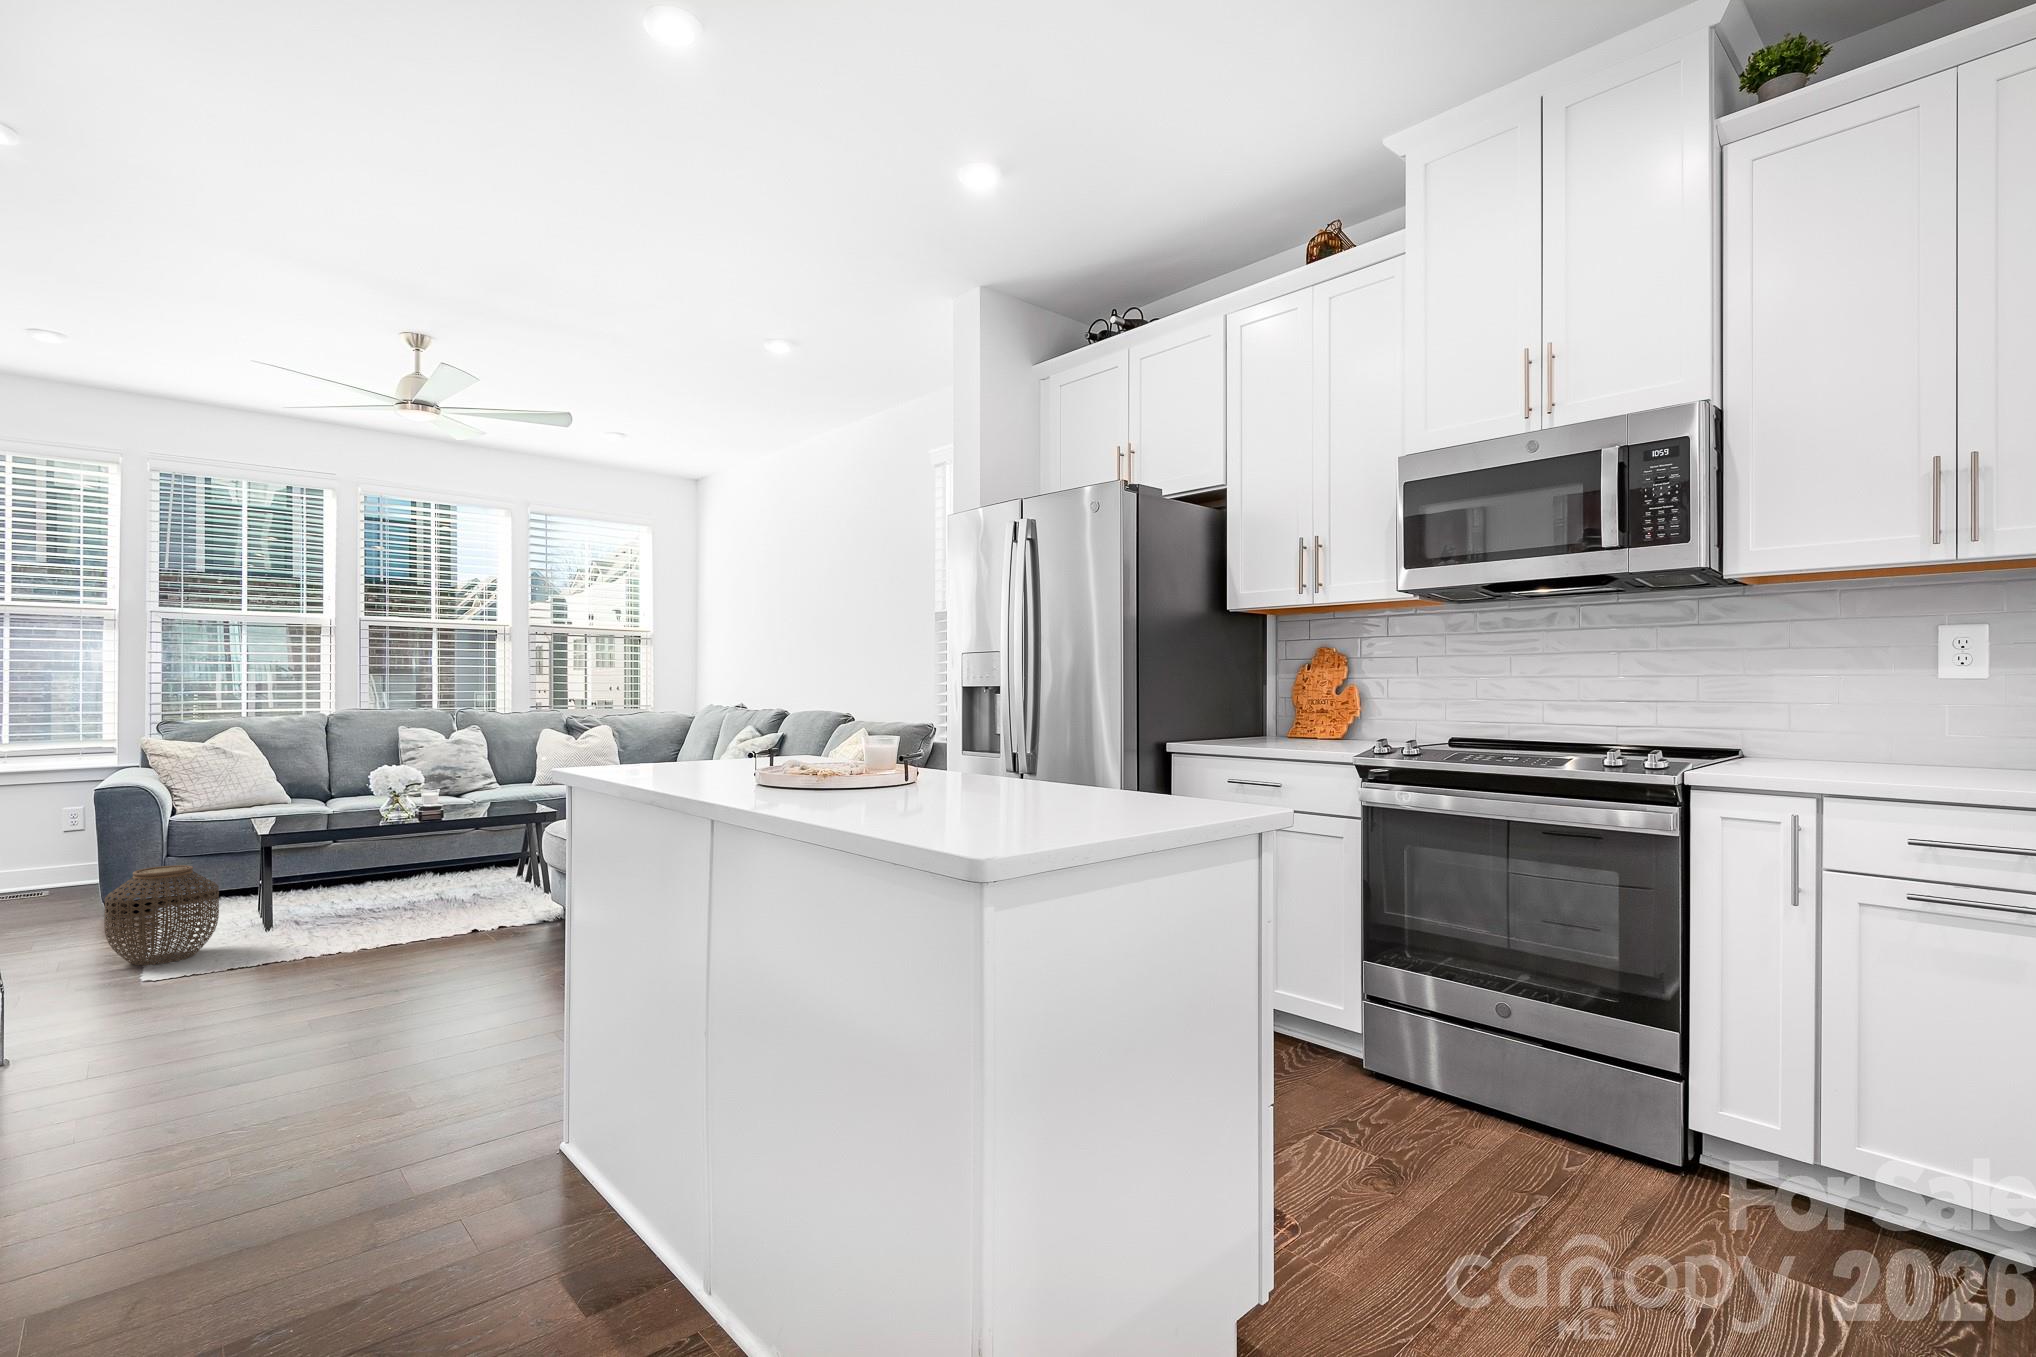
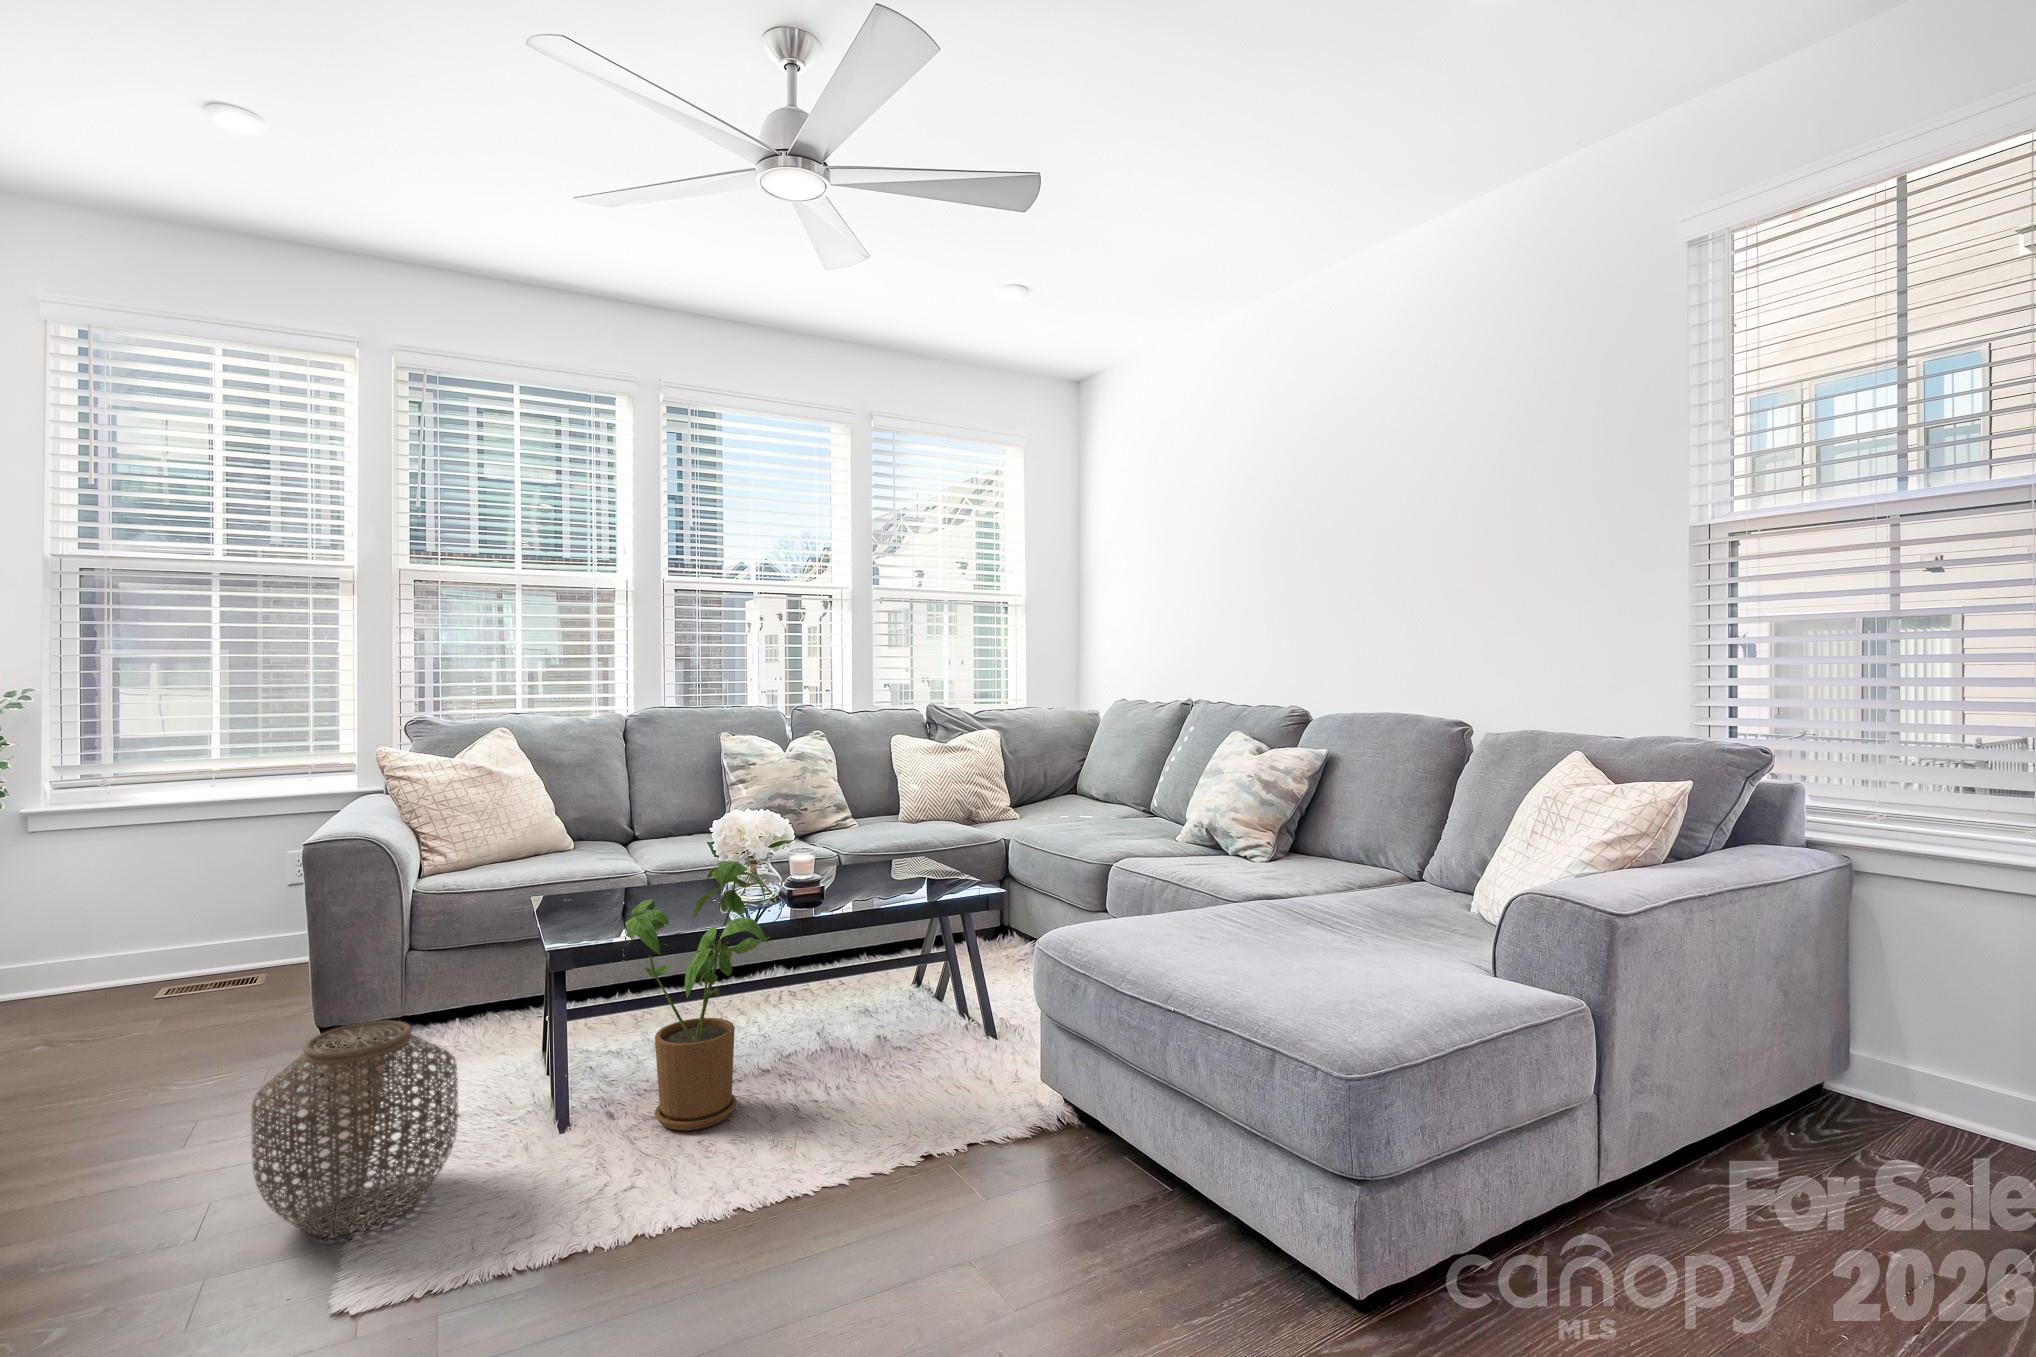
house plant: none [315,789,407,931] -> present [622,861,770,1131]

